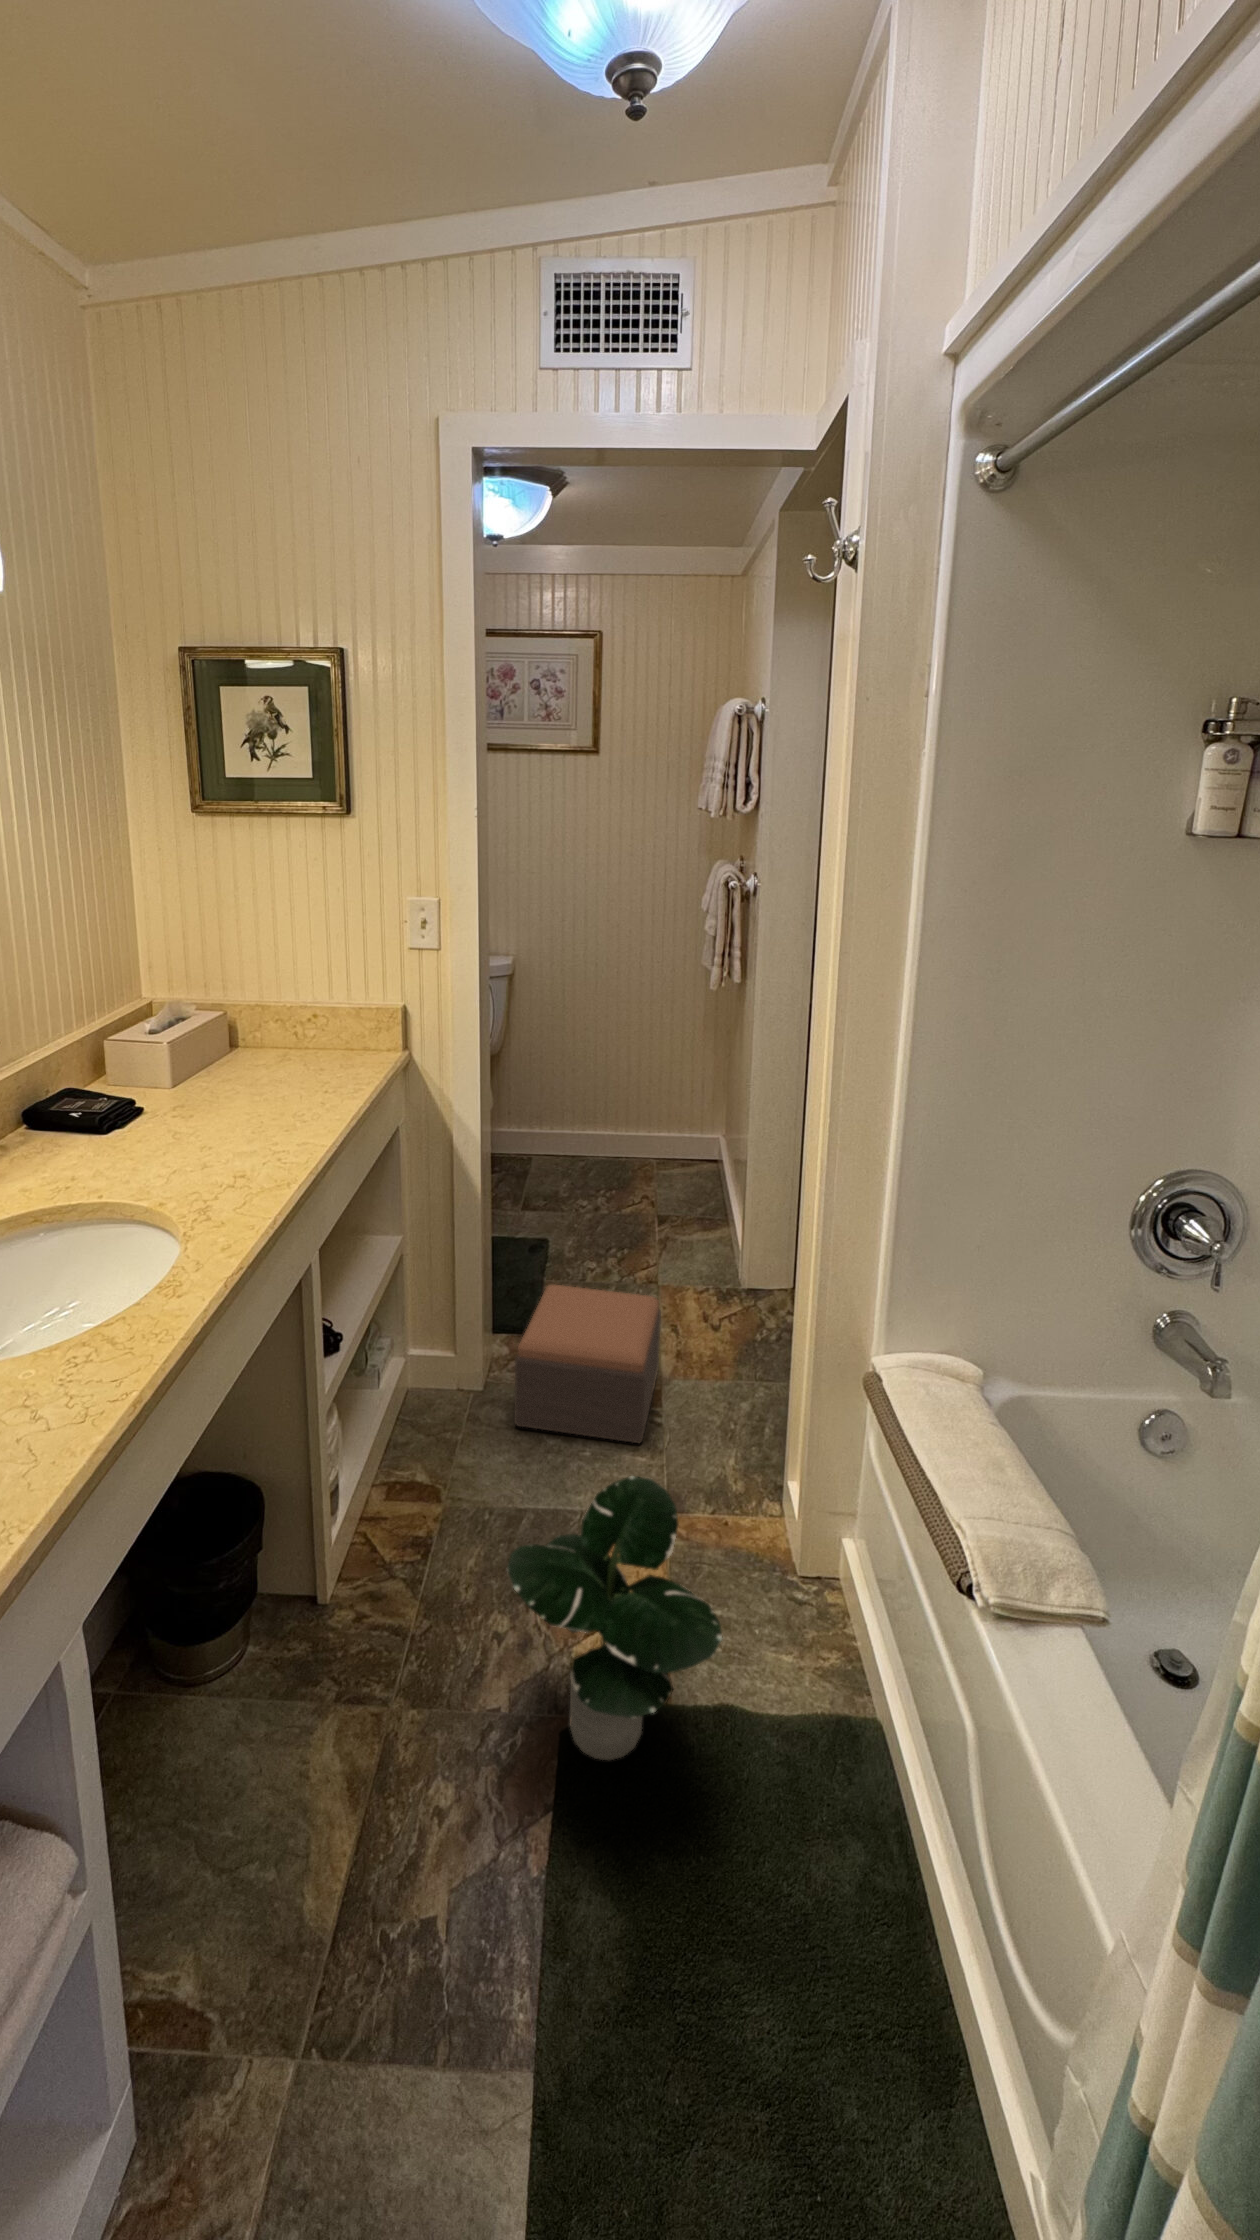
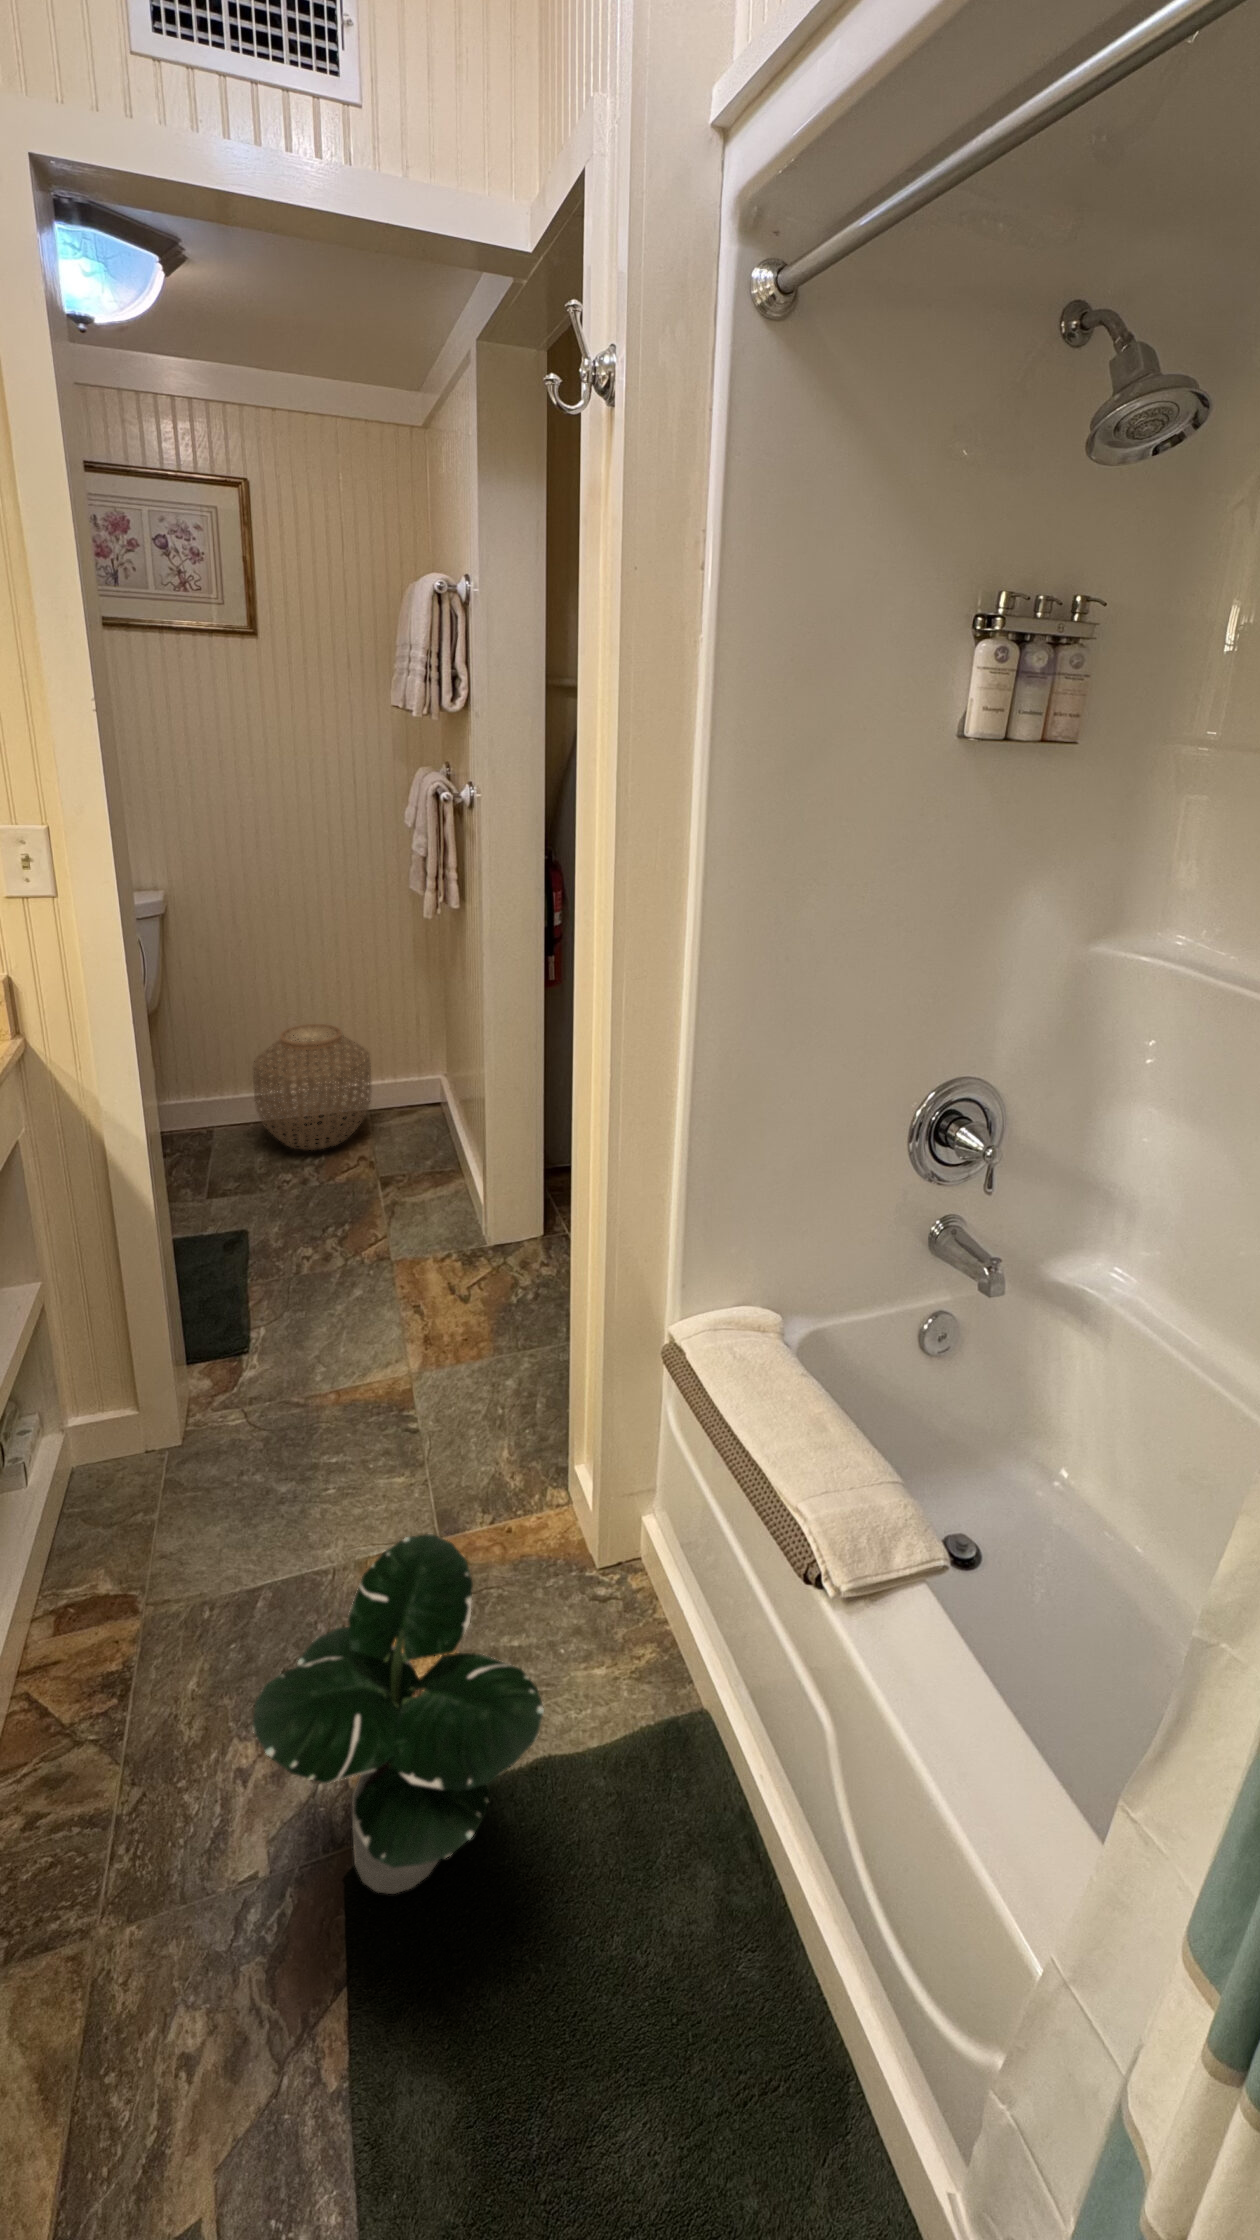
woven basket: none [564,1076,658,1186] -> present [253,1024,371,1150]
footstool: present [514,1285,661,1444] -> none [225,1283,406,1479]

